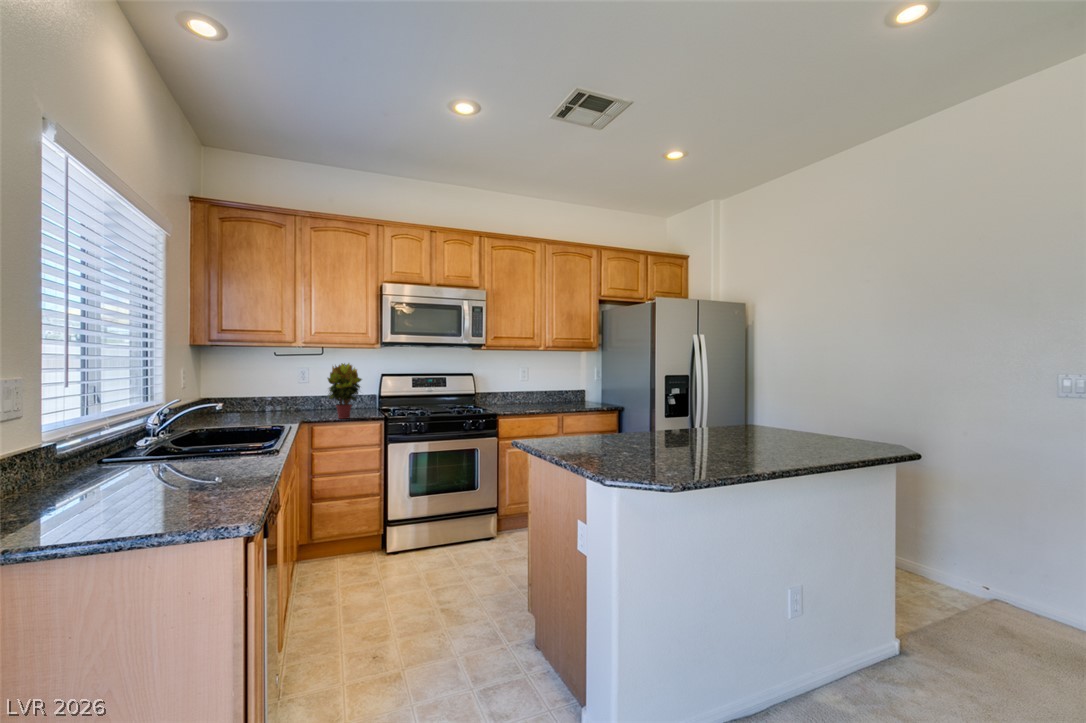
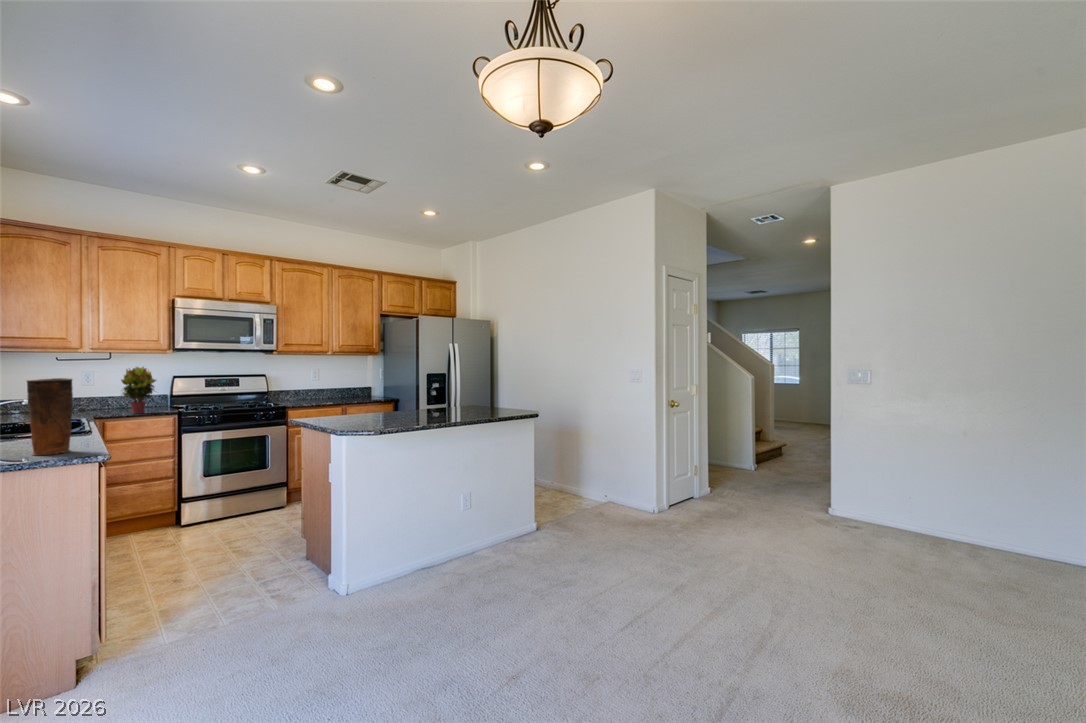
vase: none [129,382,202,521] -> present [27,378,73,455]

